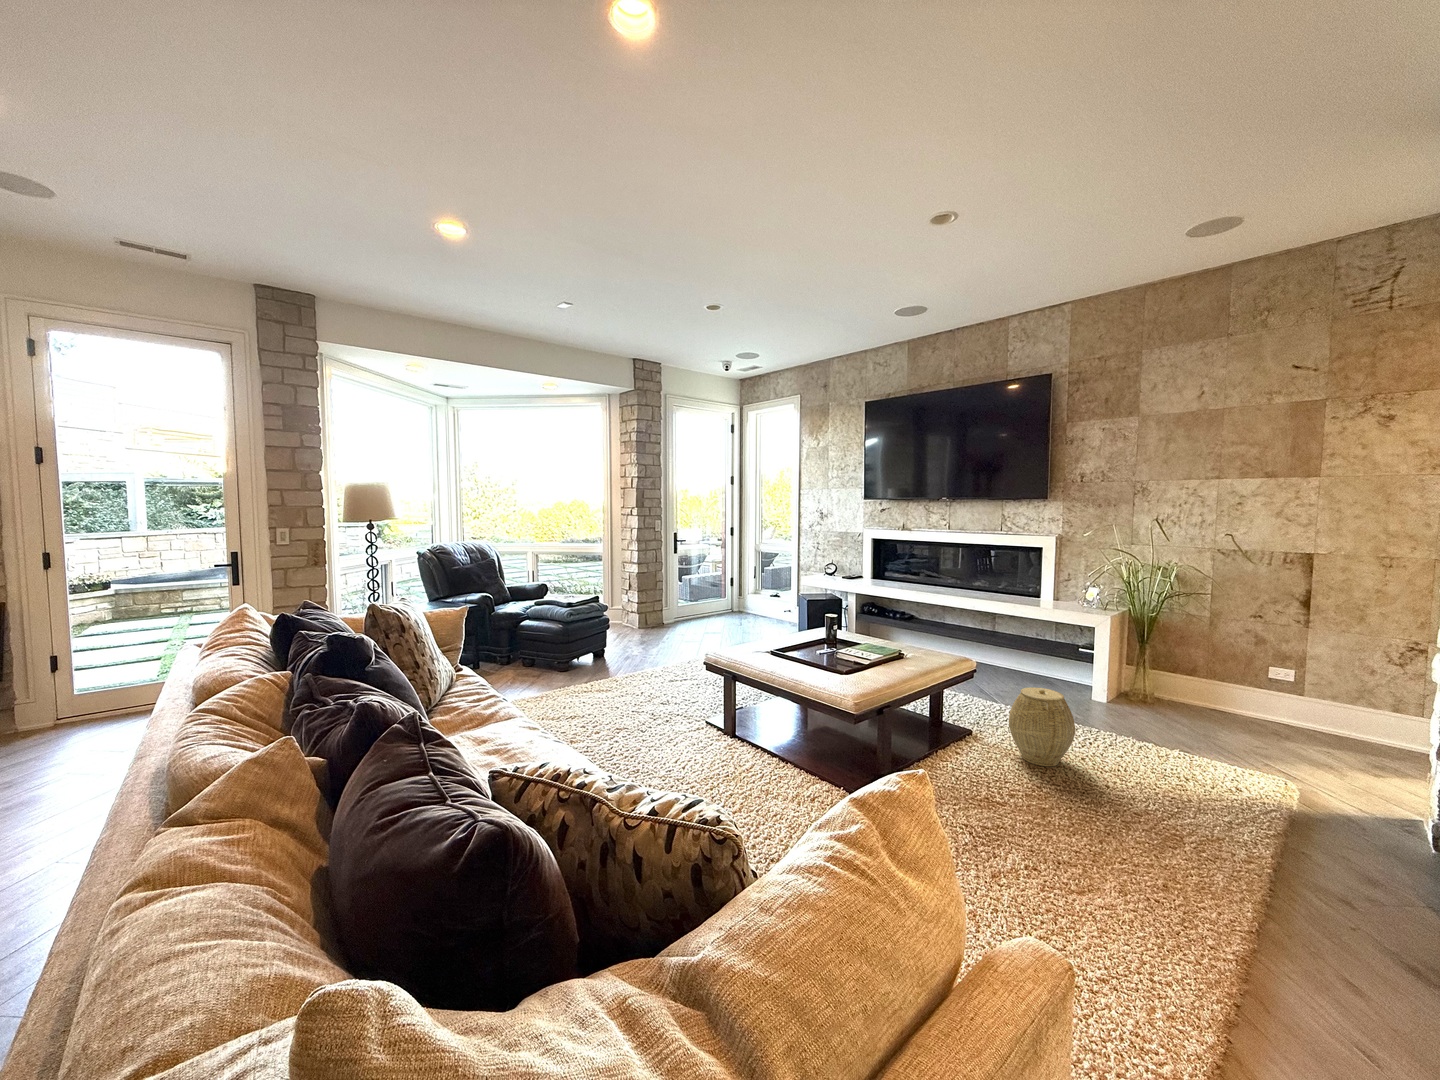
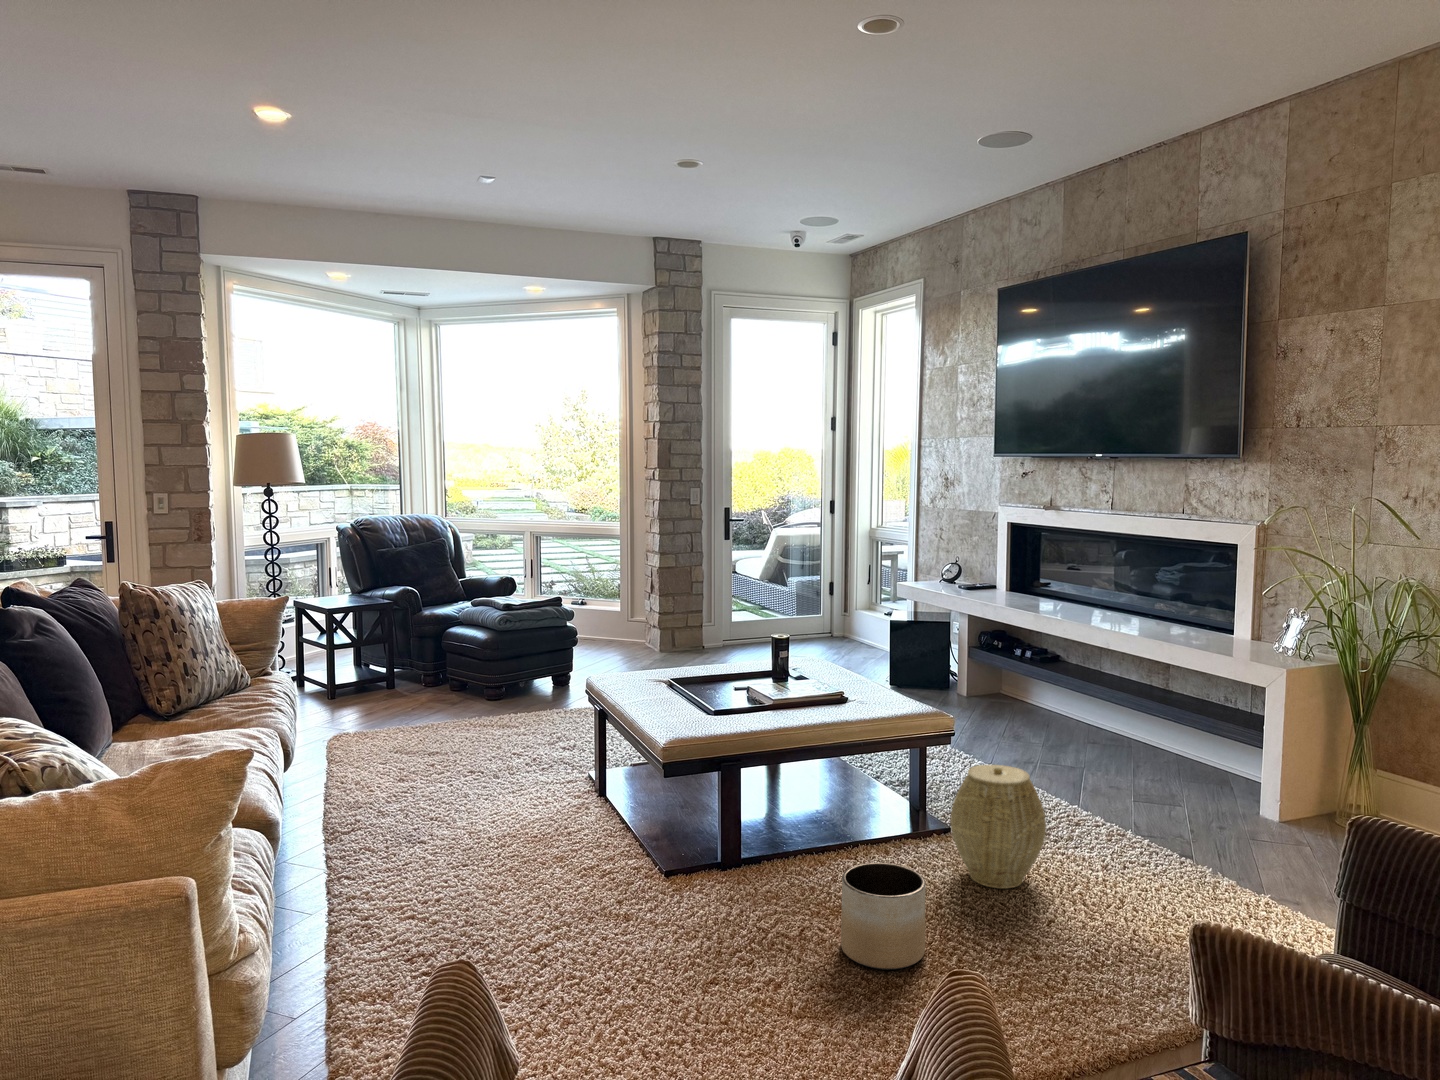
planter: none [1023,764,1089,839] -> present [841,863,925,970]

